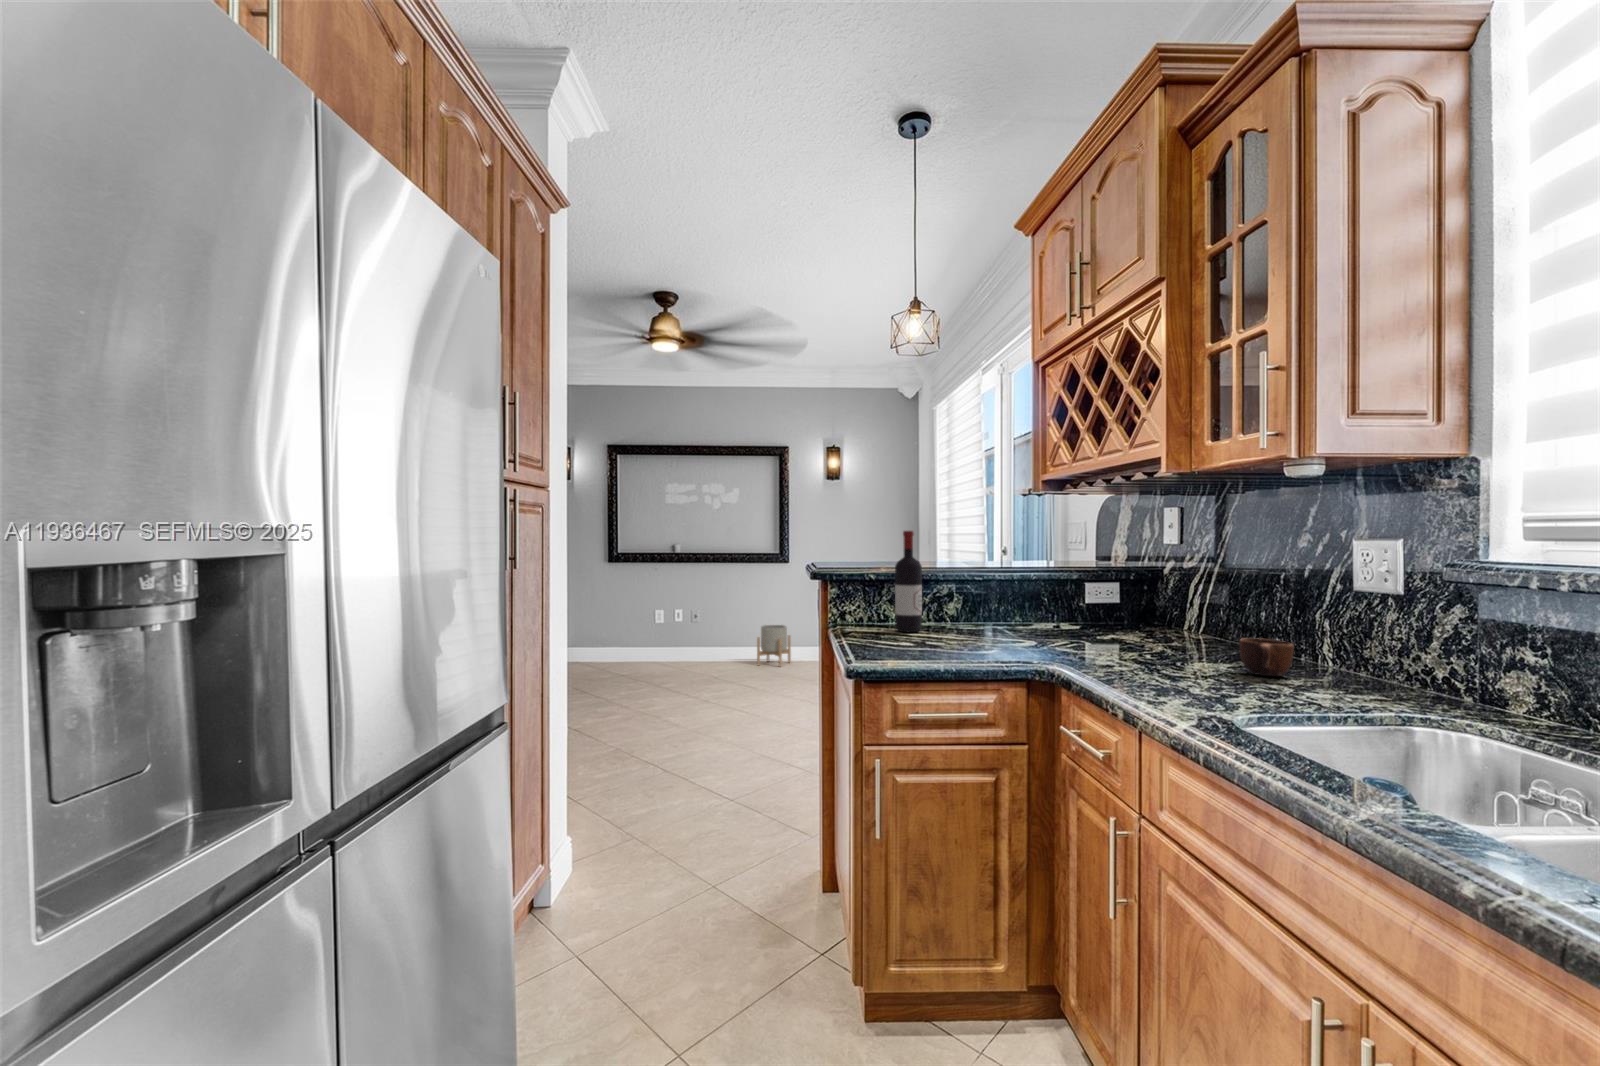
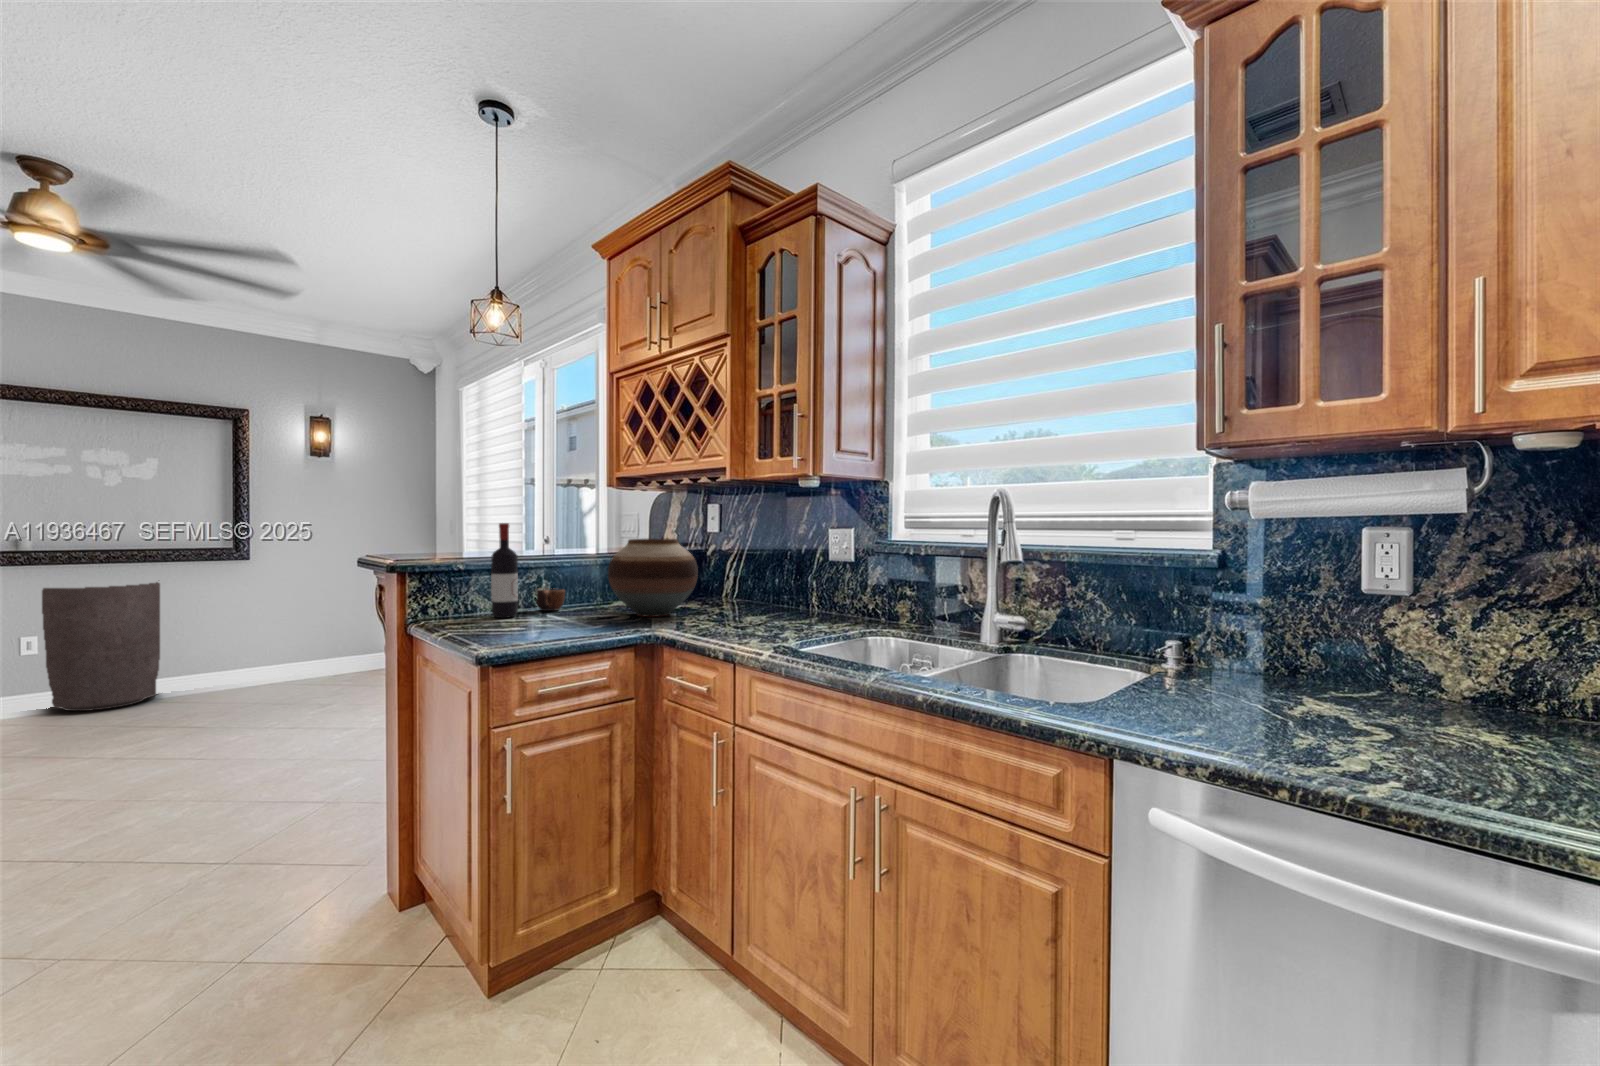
vase: none [1018,550,1133,646] -> present [608,538,698,617]
trash can: none [653,576,726,673] -> present [42,582,160,711]
planter: present [757,625,791,667] -> none [211,635,260,688]
mug: present [1239,638,1294,676] -> present [536,588,565,611]

